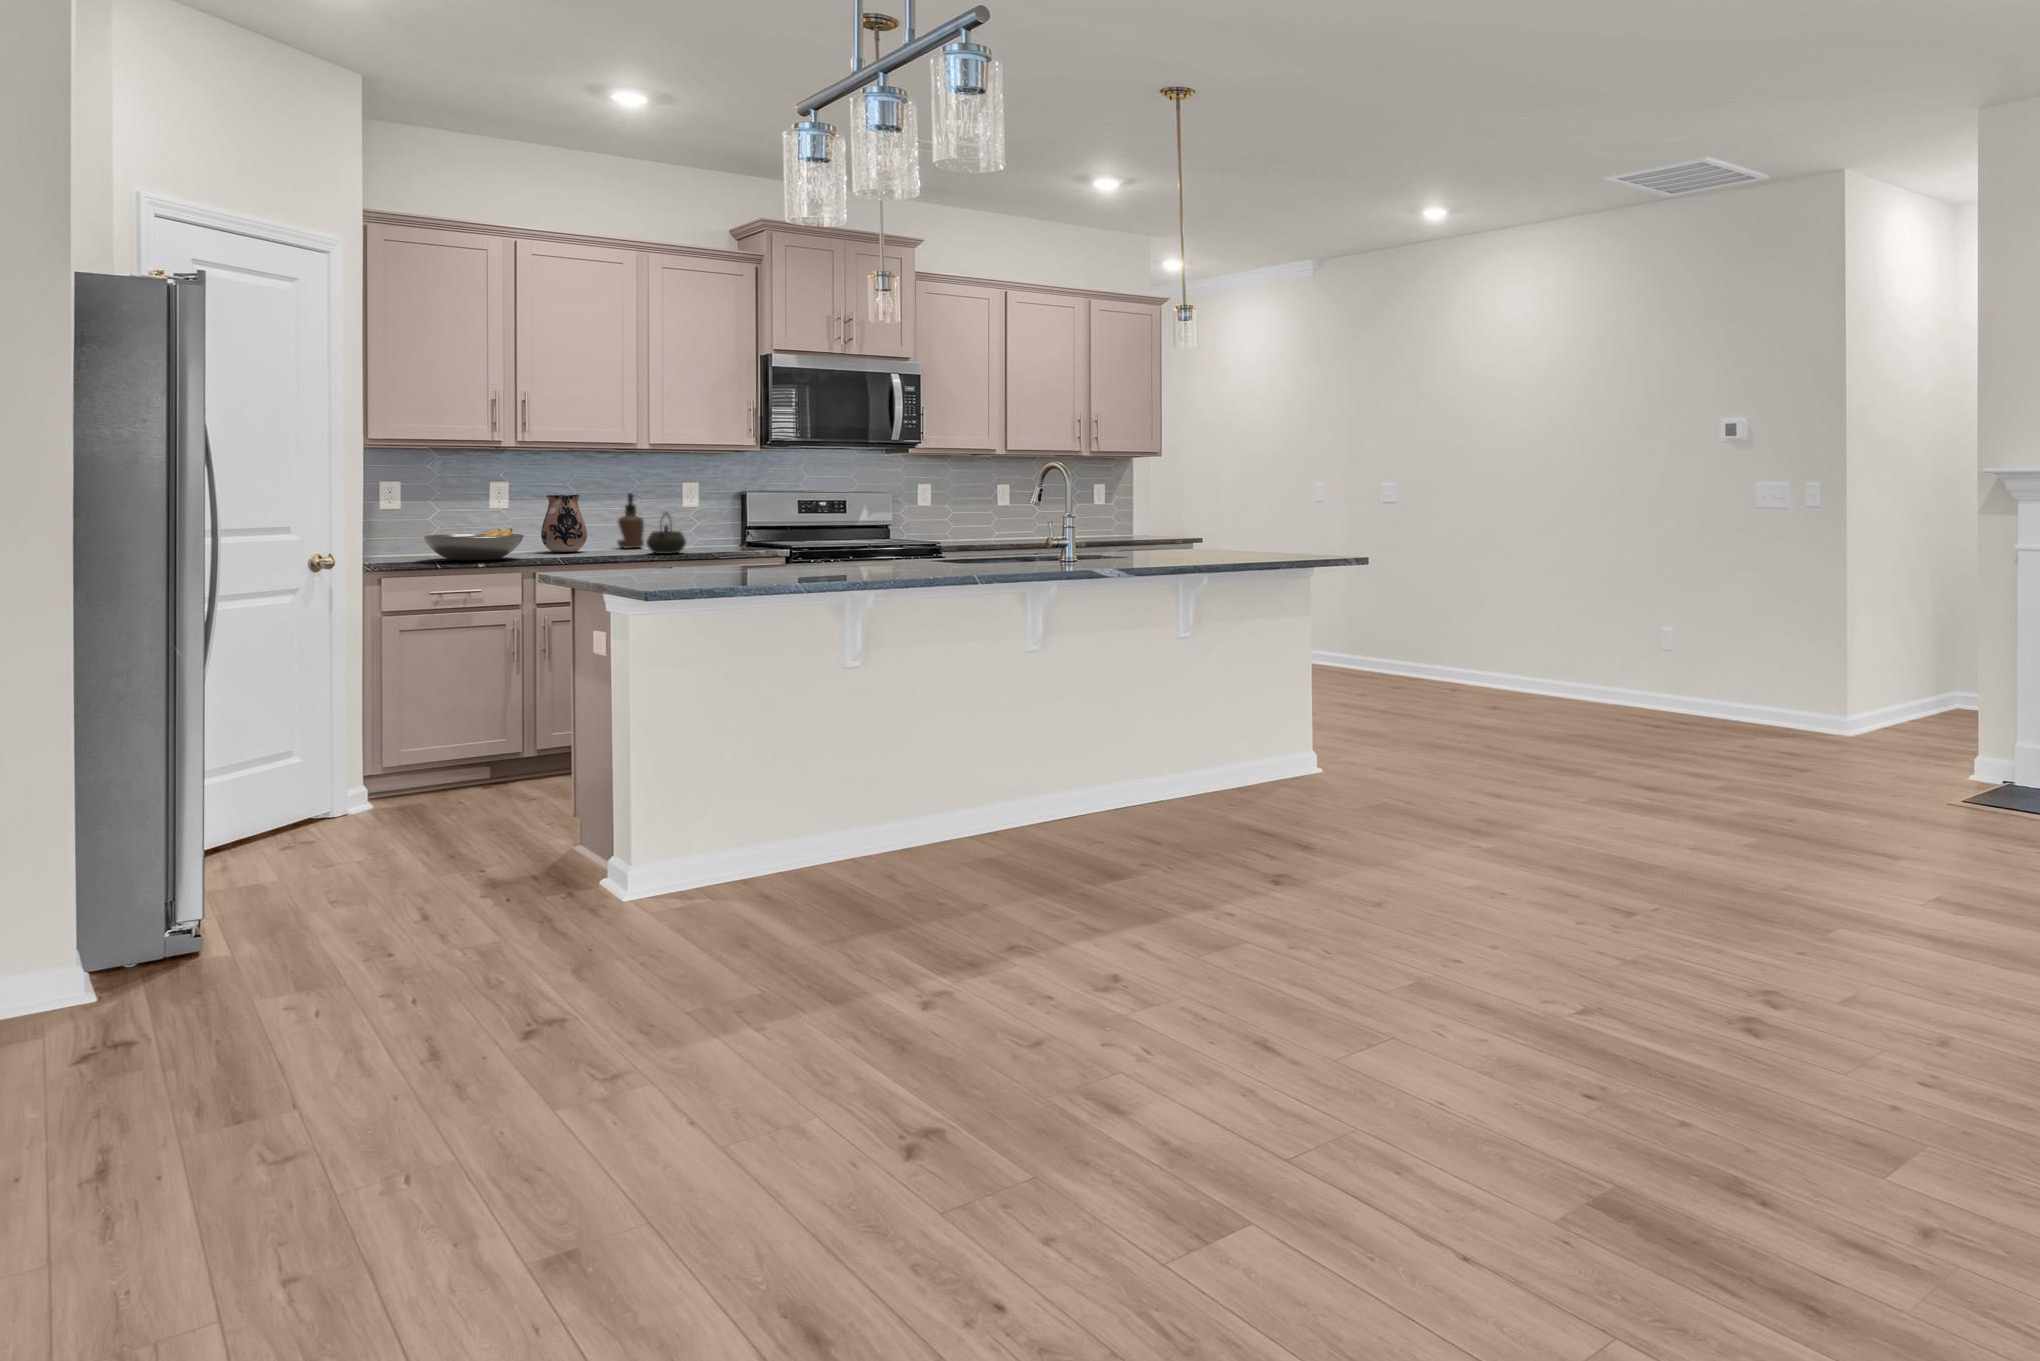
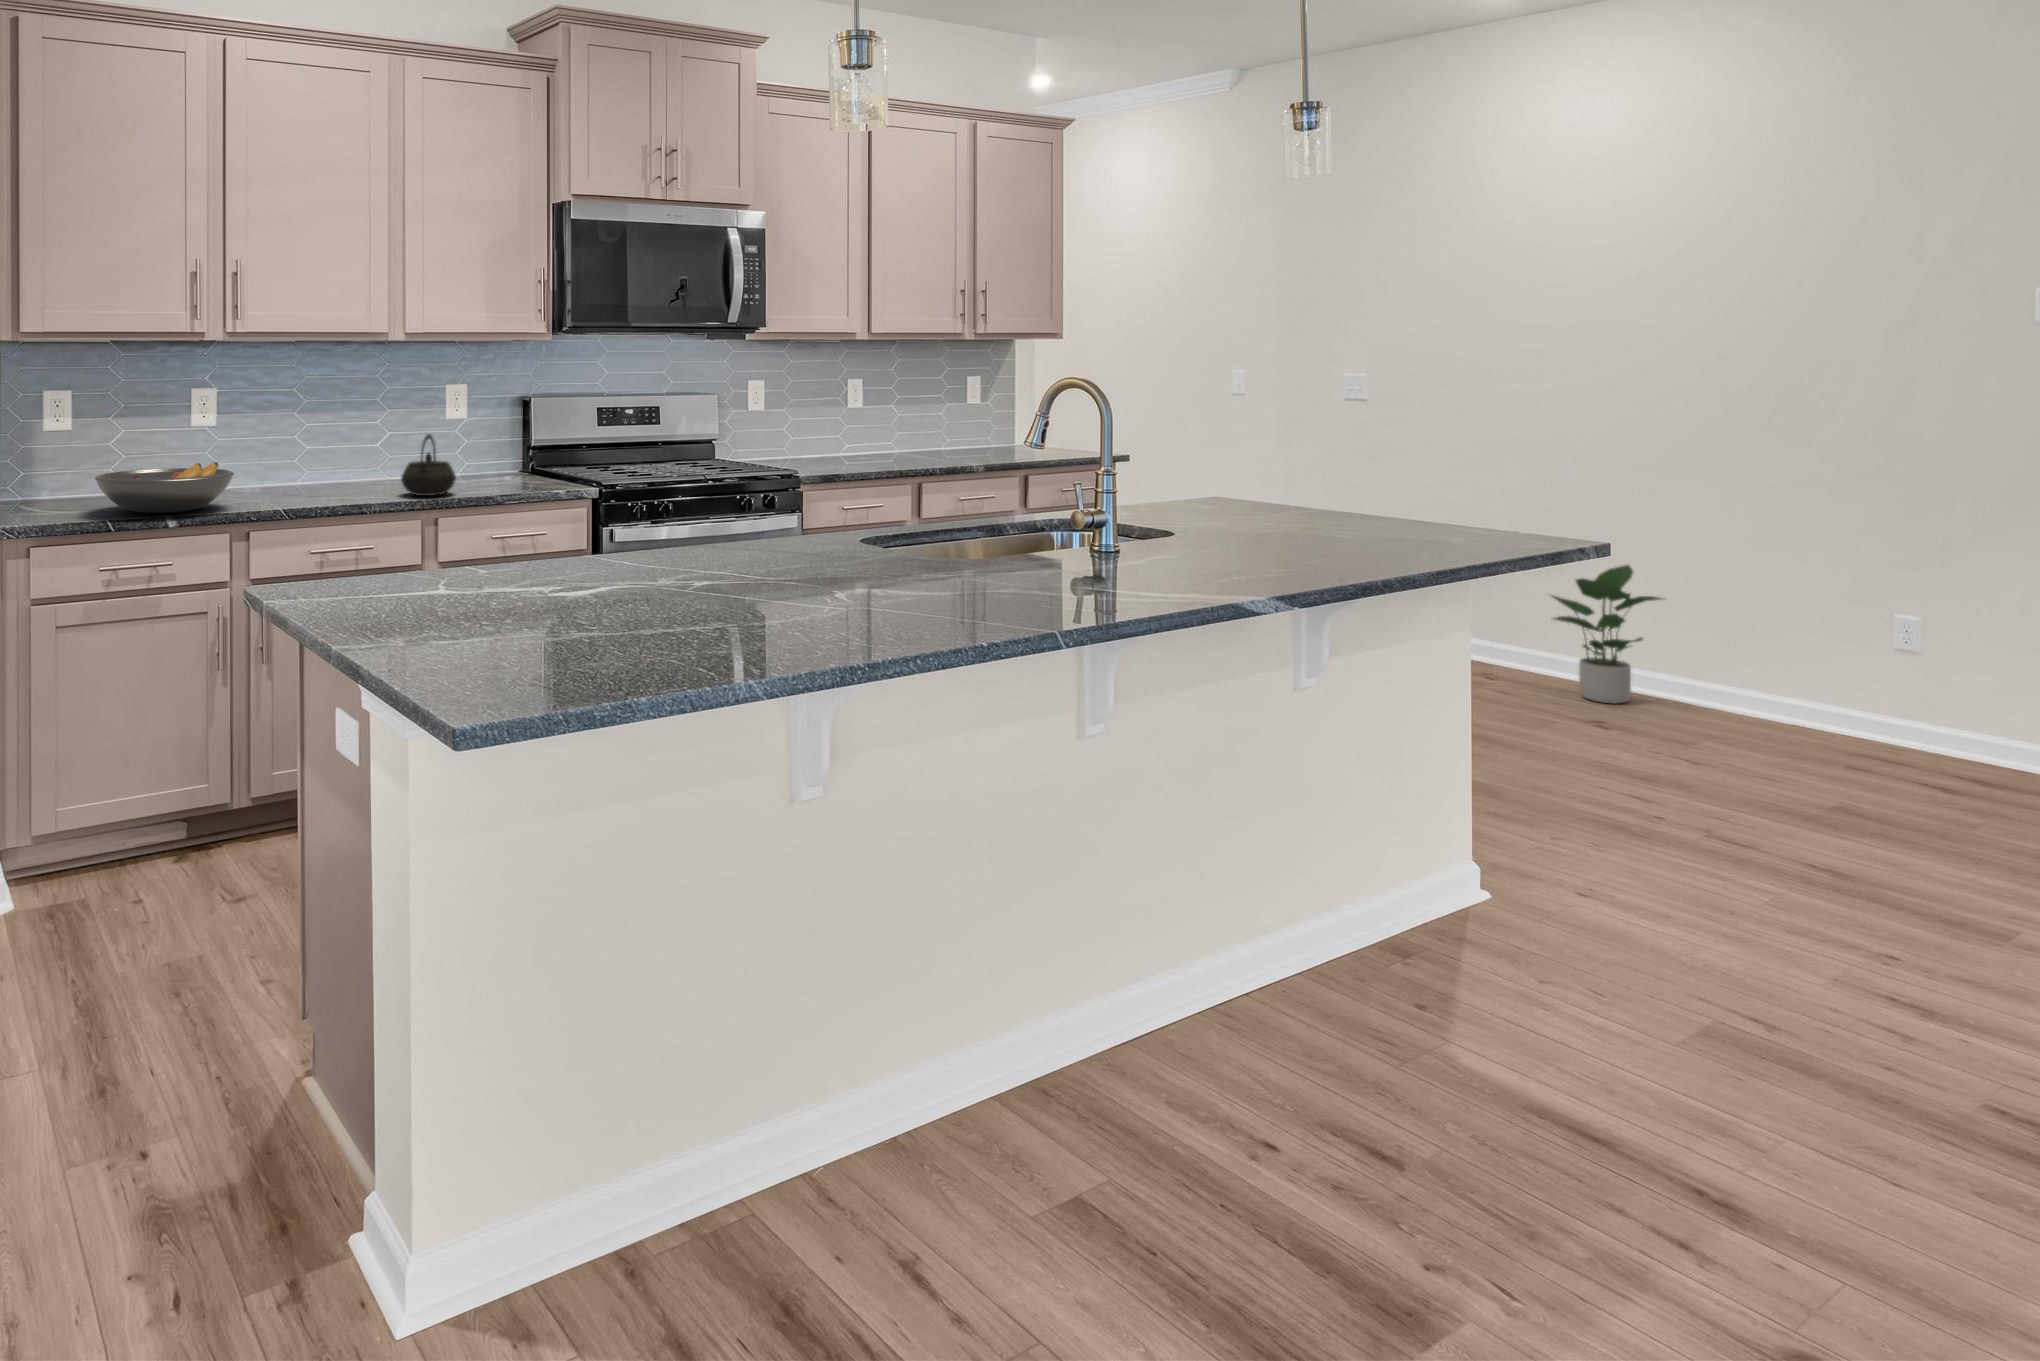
soap dispenser: present [618,493,644,548] -> none [361,402,396,482]
ceramic pitcher: present [541,495,587,552] -> none [259,407,321,491]
potted plant: none [1472,607,1544,697] -> present [1552,565,1661,704]

